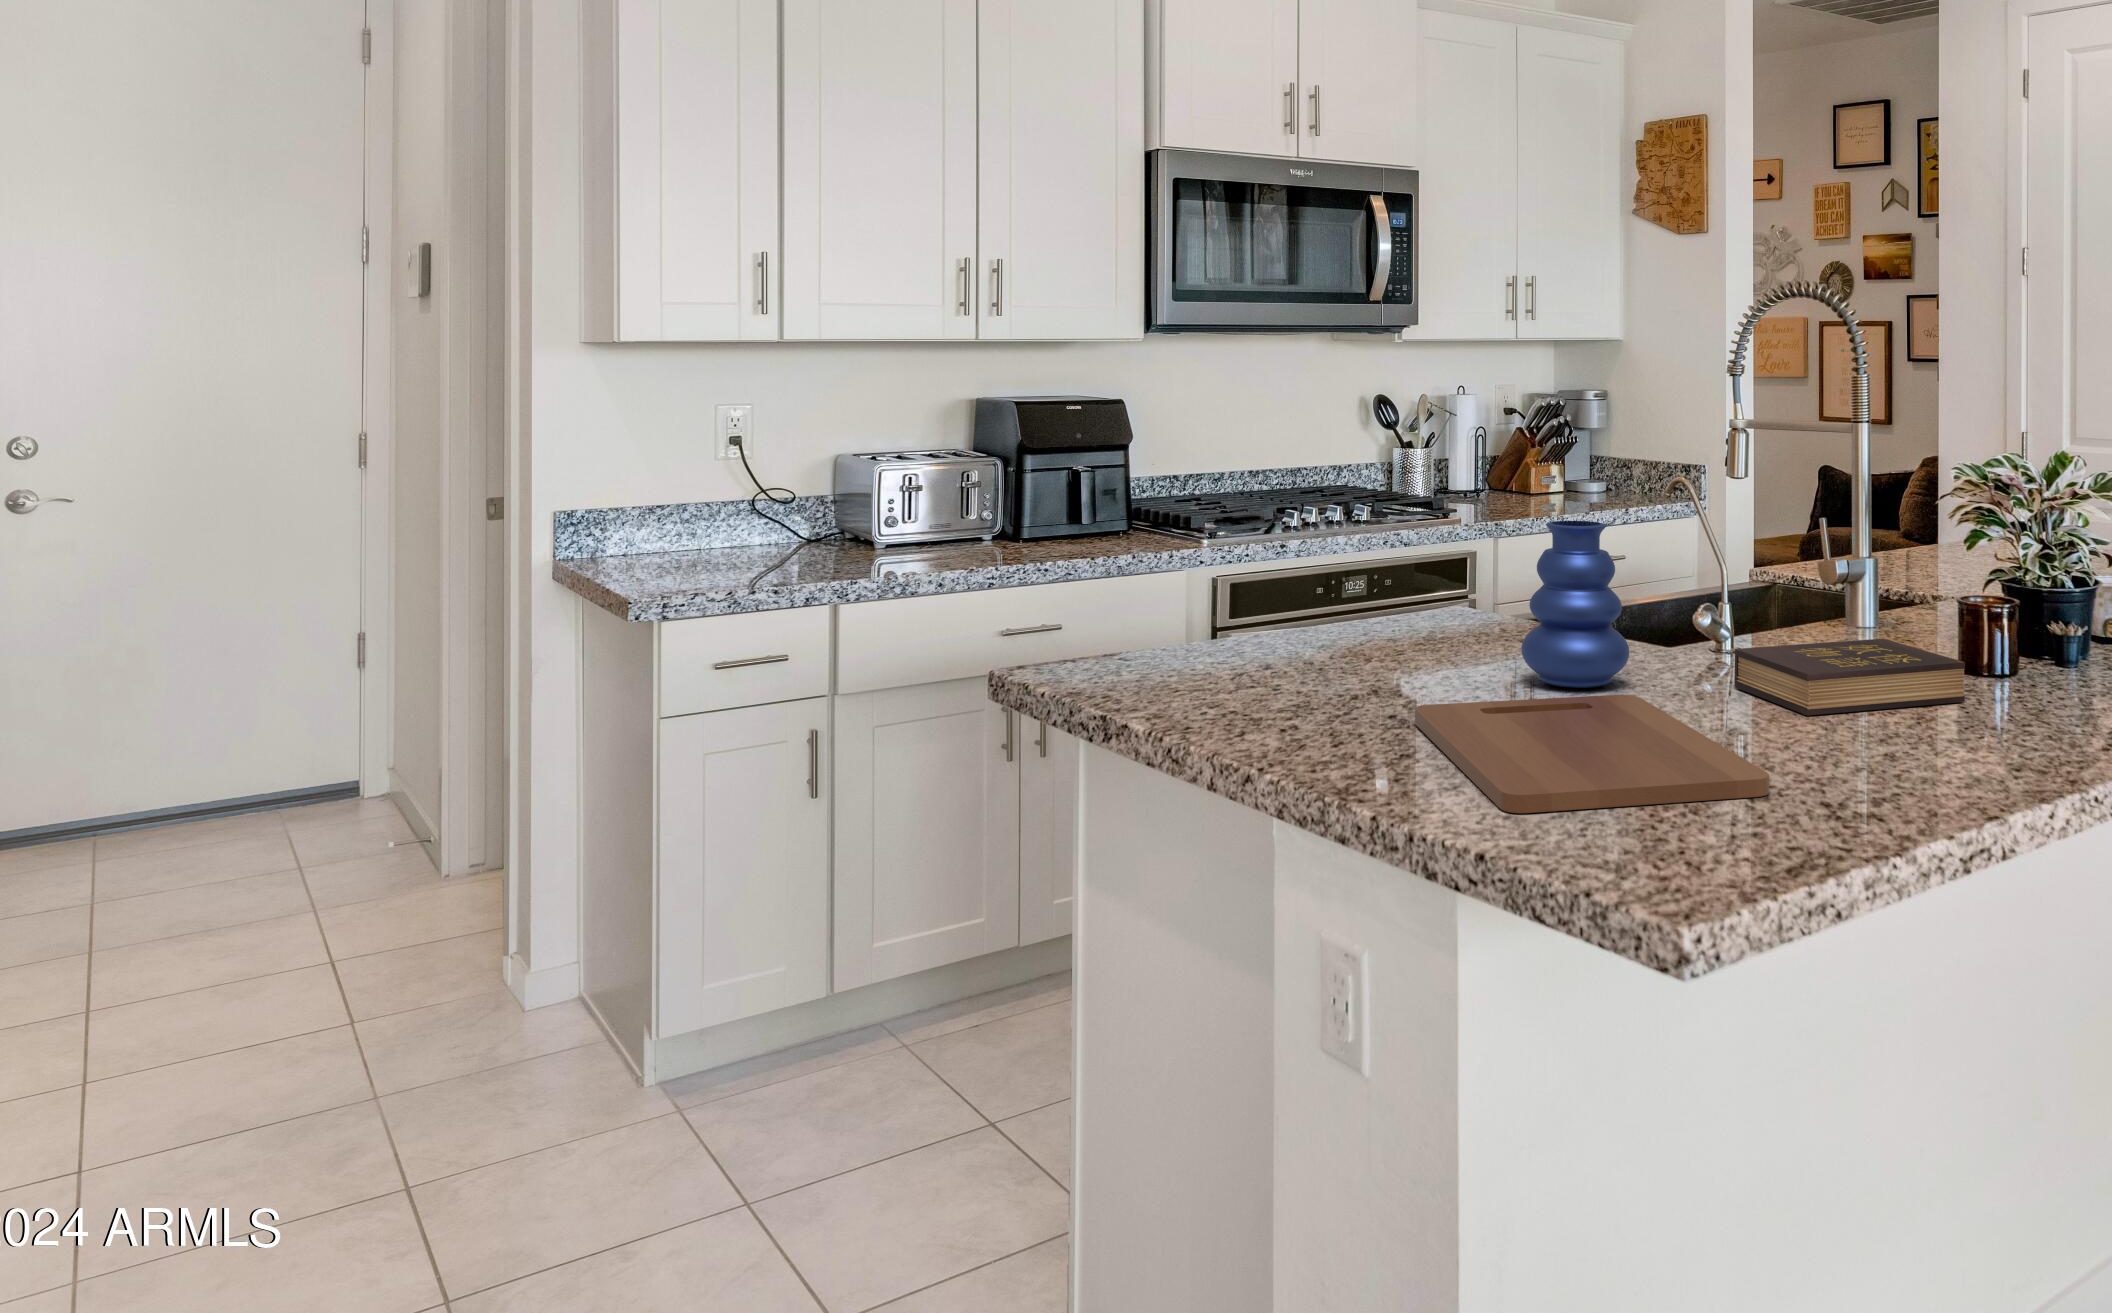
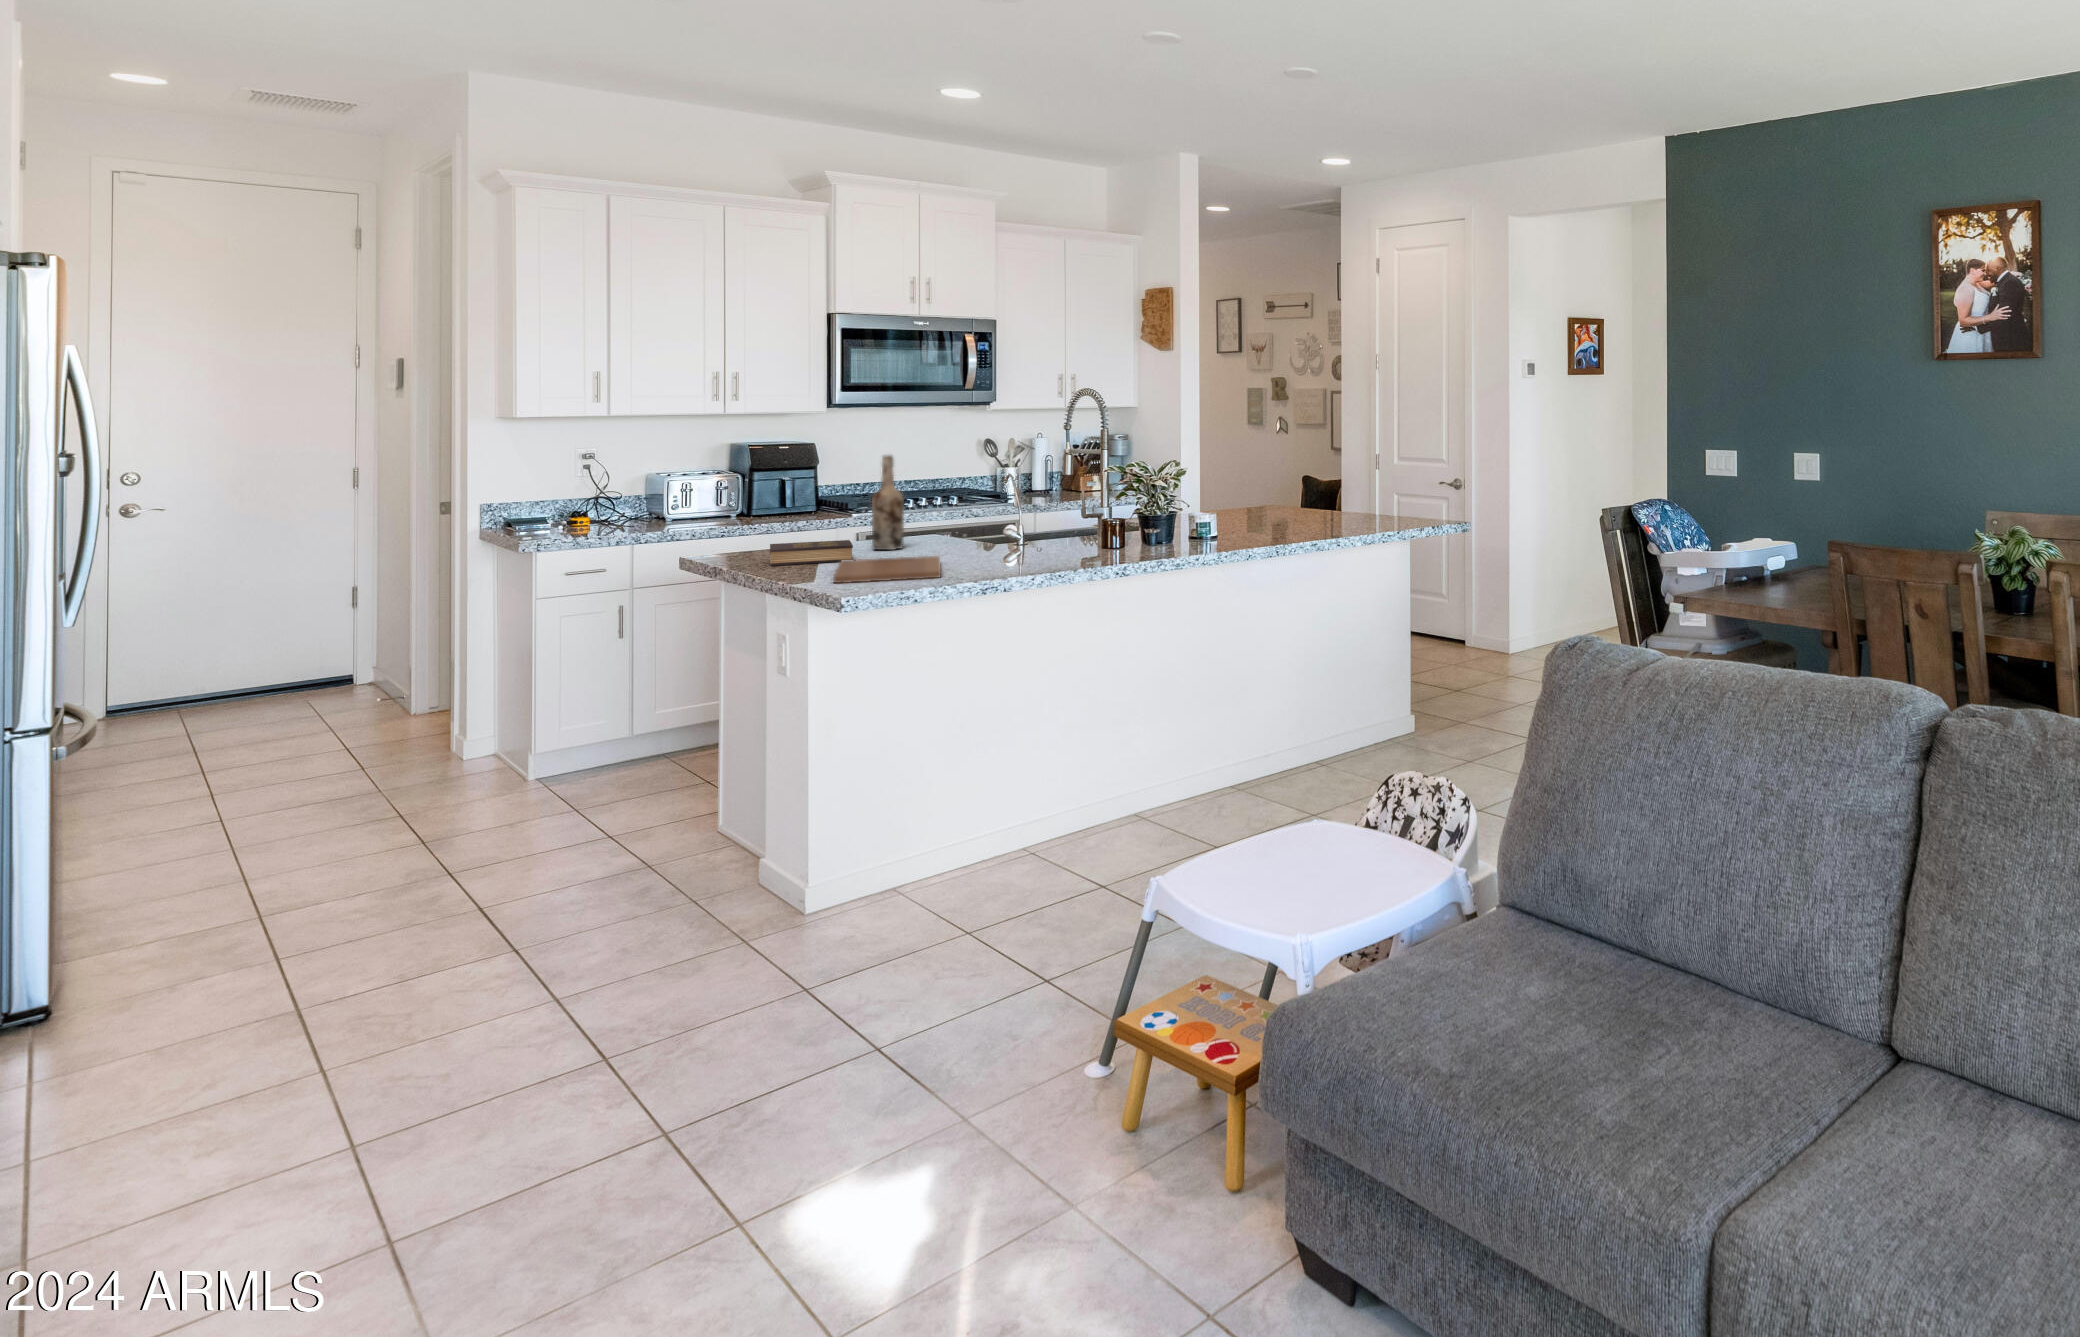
wine bottle: none [1389,429,1457,654] -> present [872,456,904,550]
vase: present [1521,521,1629,688] -> none [909,491,955,557]
hardback book: present [1734,639,1965,715] -> present [770,540,853,566]

